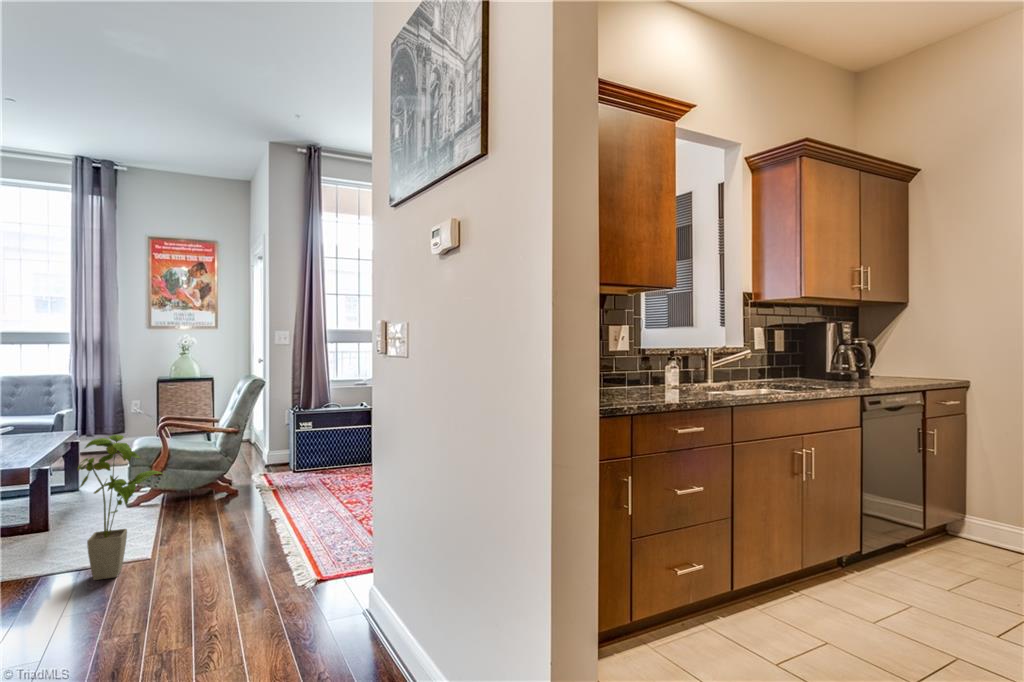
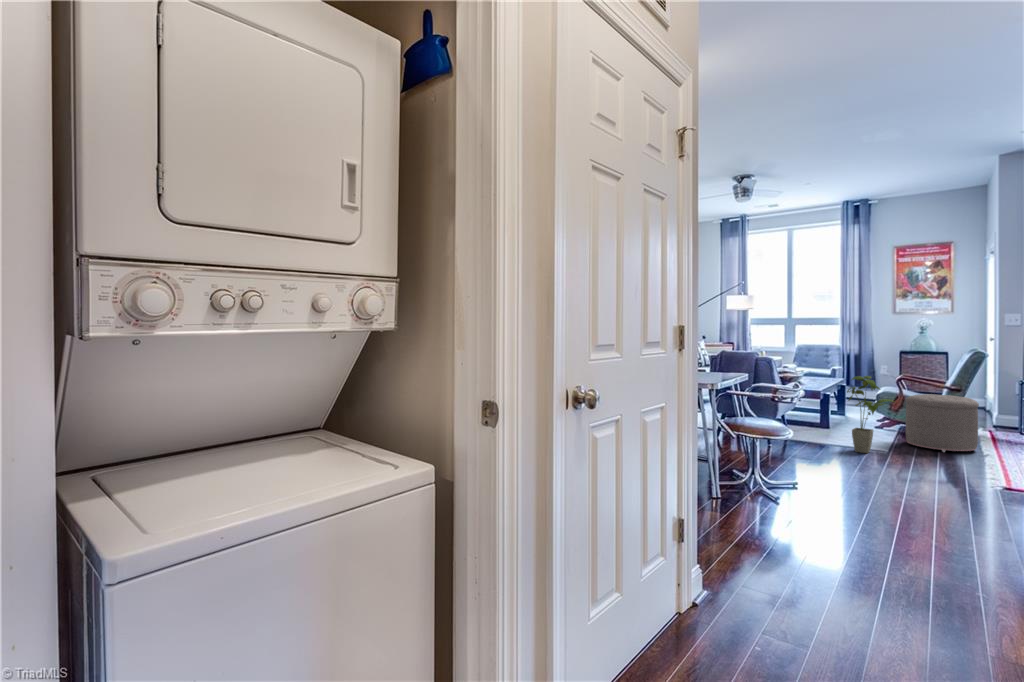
ottoman: none [175,444,267,532] -> present [906,394,979,452]

